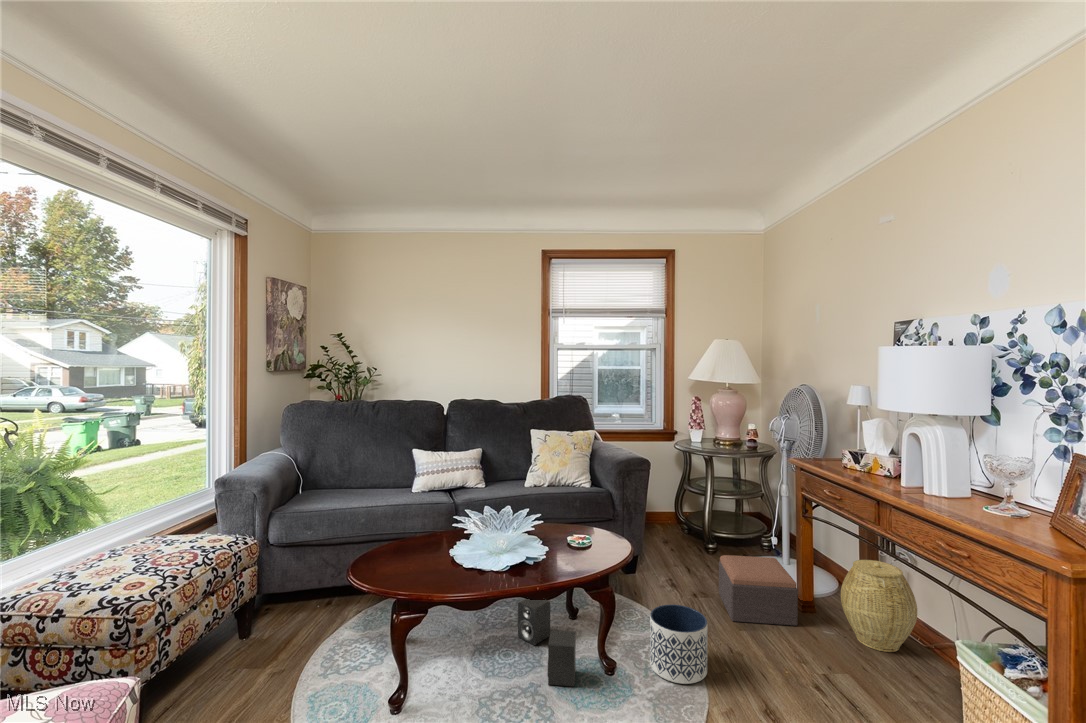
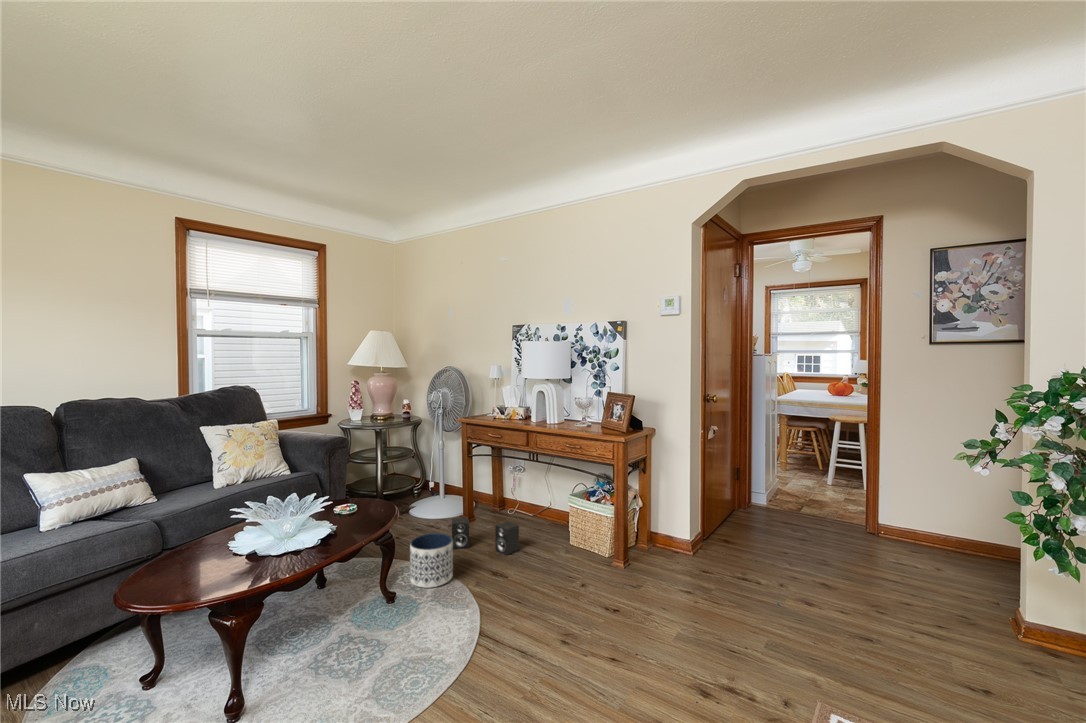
footstool: present [719,555,798,626] -> none [413,491,473,541]
woven basket: present [841,560,917,652] -> none [494,473,533,525]
speaker: present [518,599,576,686] -> present [452,517,519,555]

